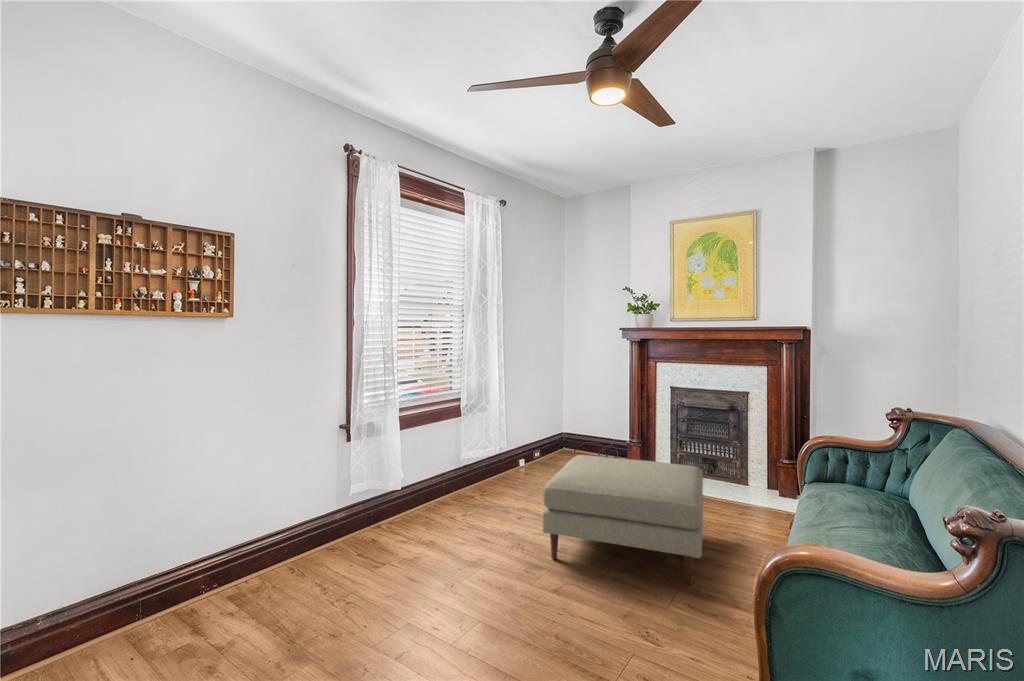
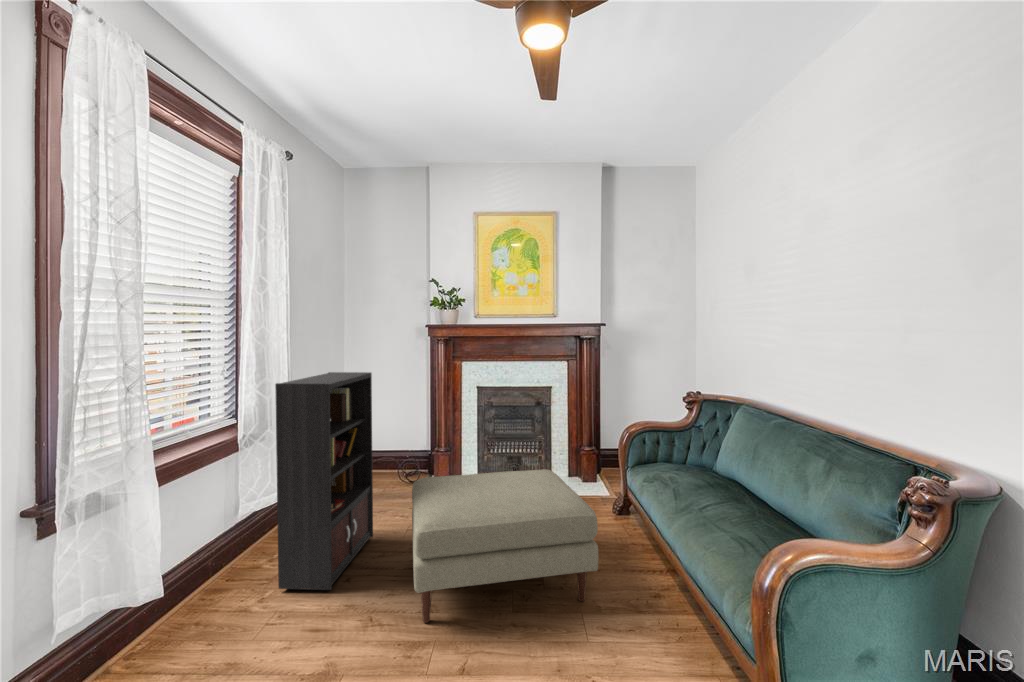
bookcase: none [475,365,553,523] -> present [275,372,373,590]

